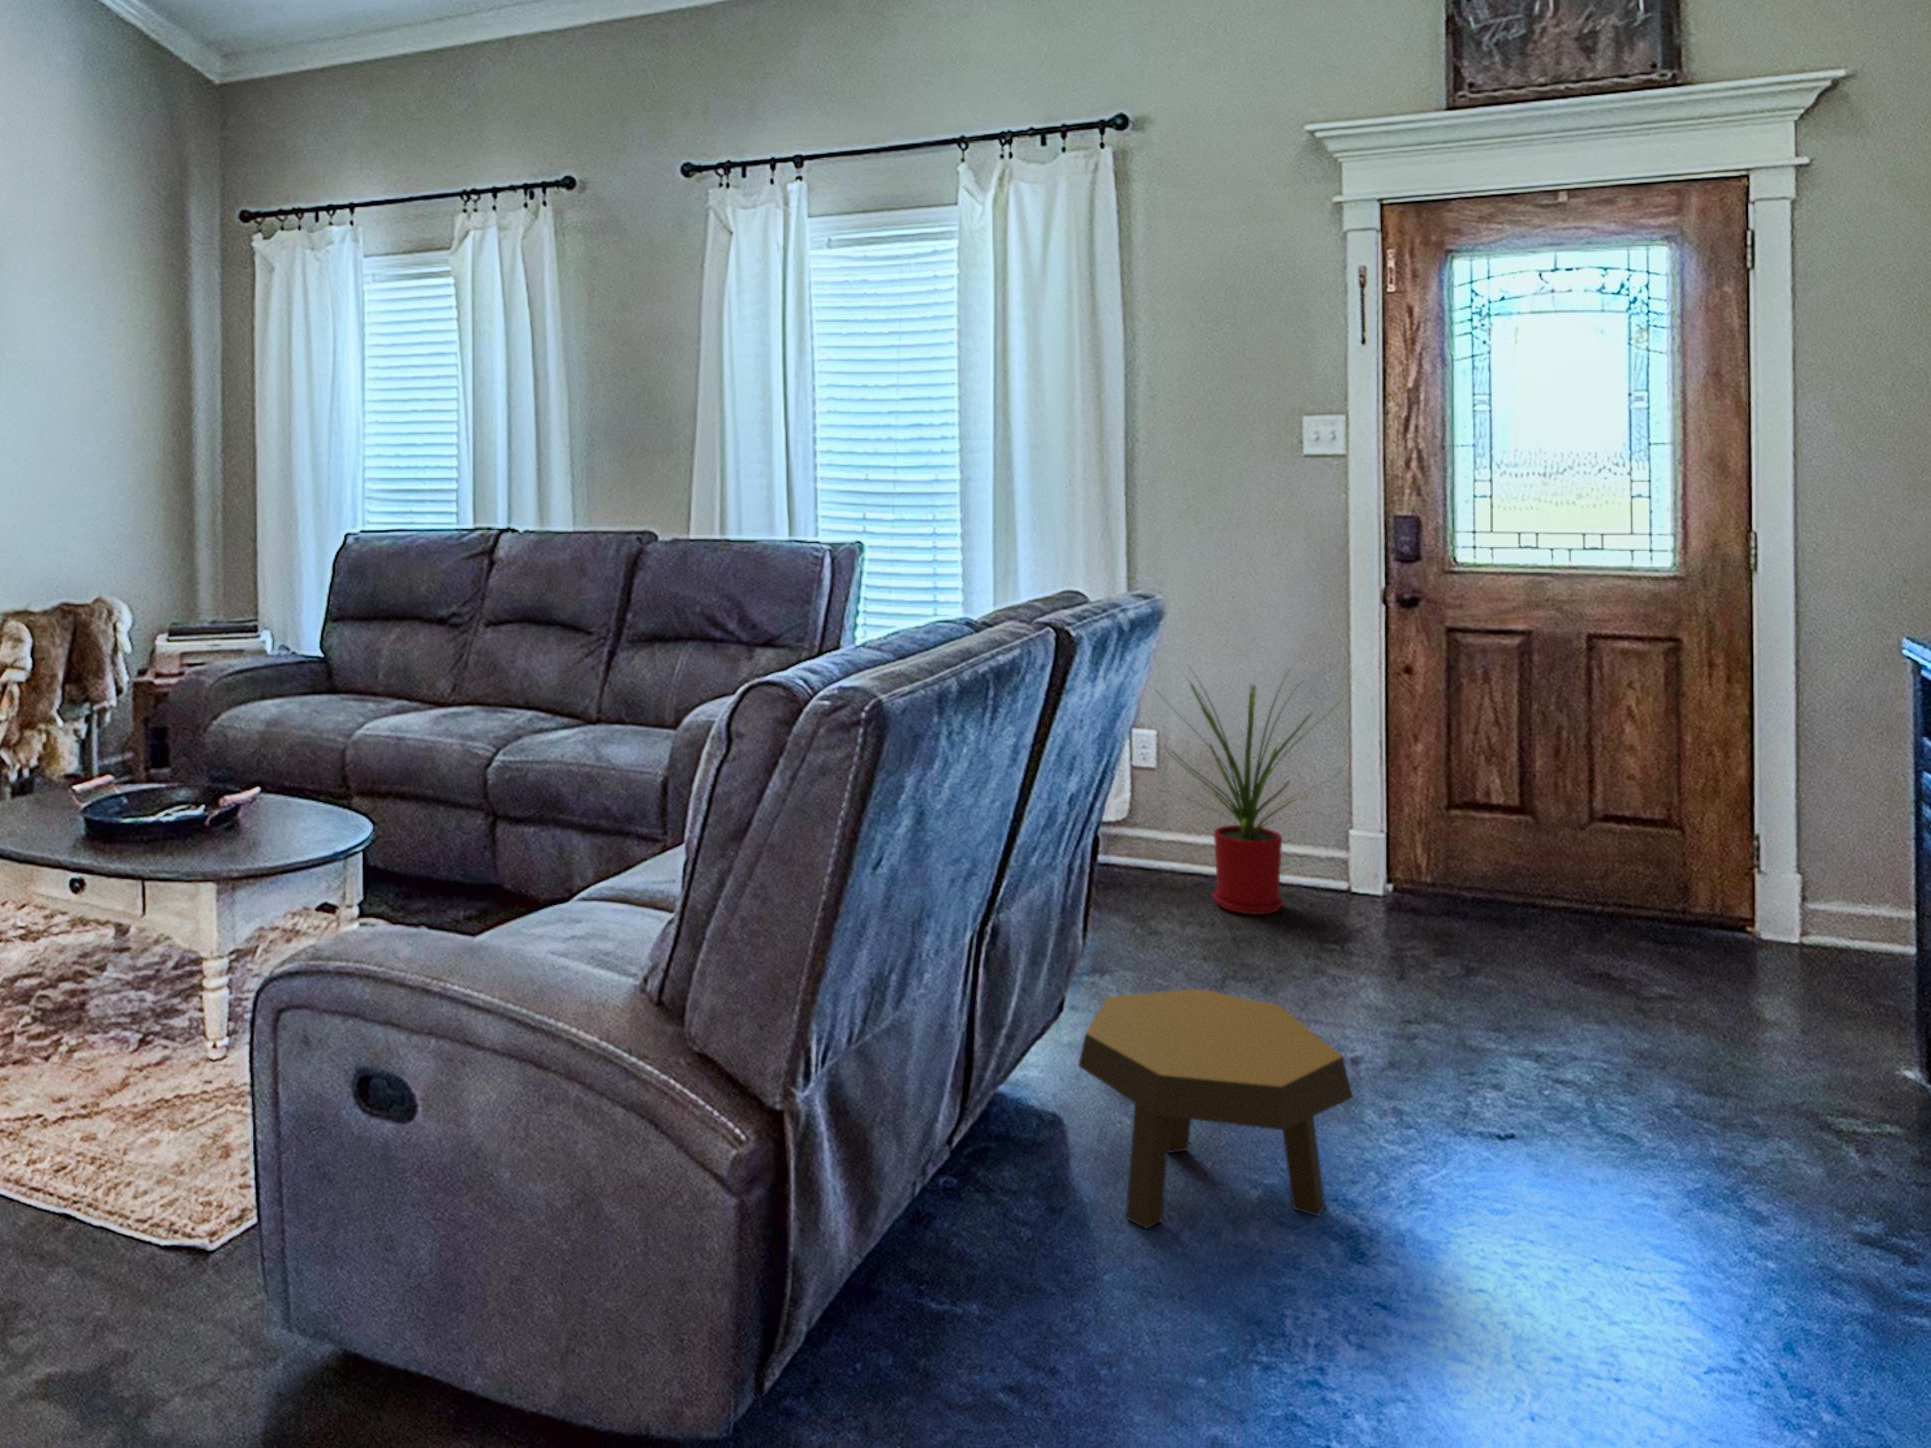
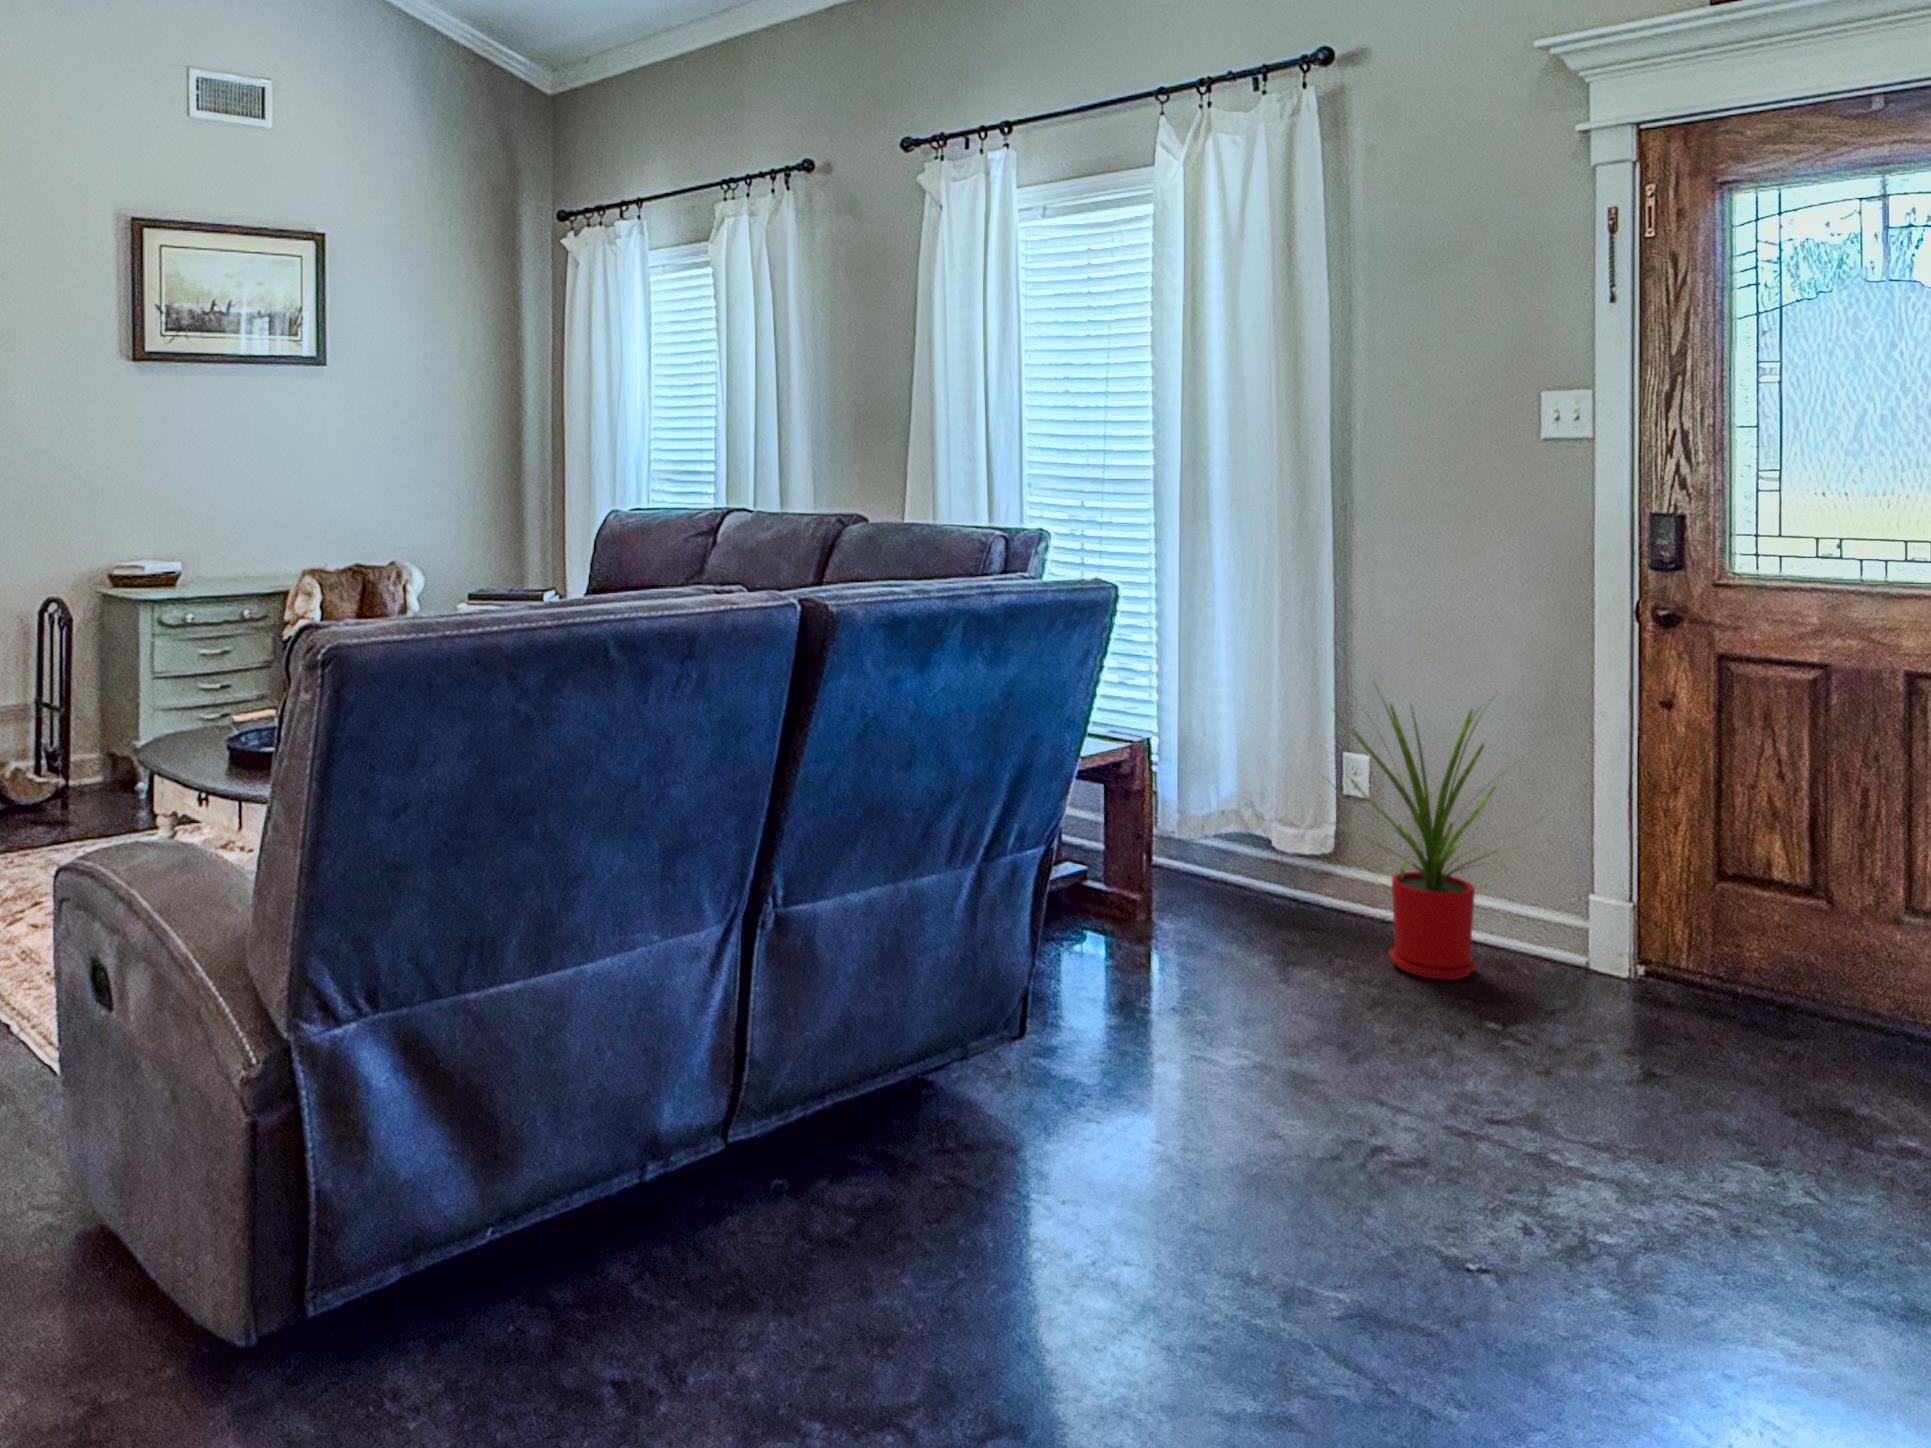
footstool: present [1078,989,1353,1228] -> none [919,1019,1195,1302]

